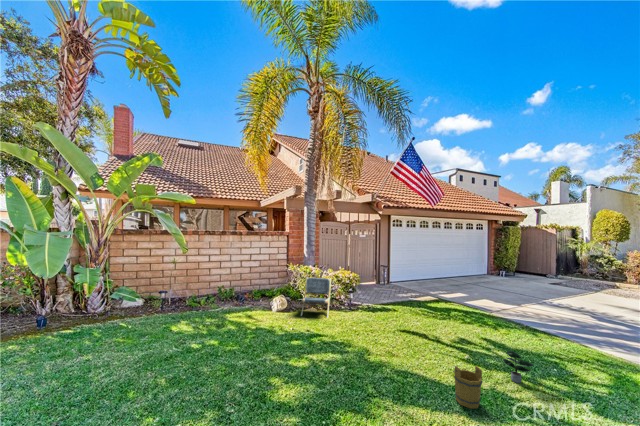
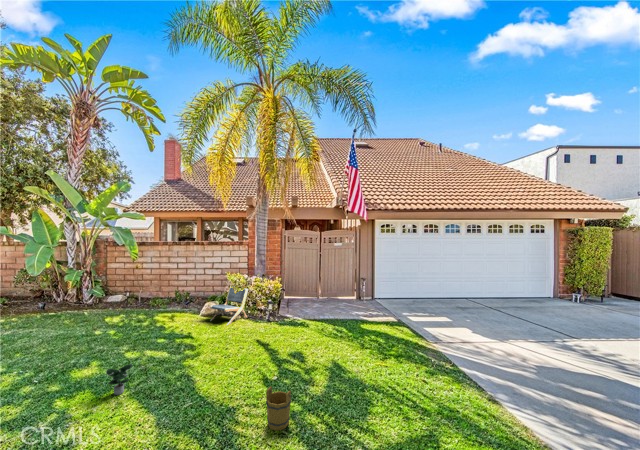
potted plant: present [503,351,533,383] -> present [106,364,132,395]
bucket: present [453,366,482,409] -> present [266,387,292,431]

